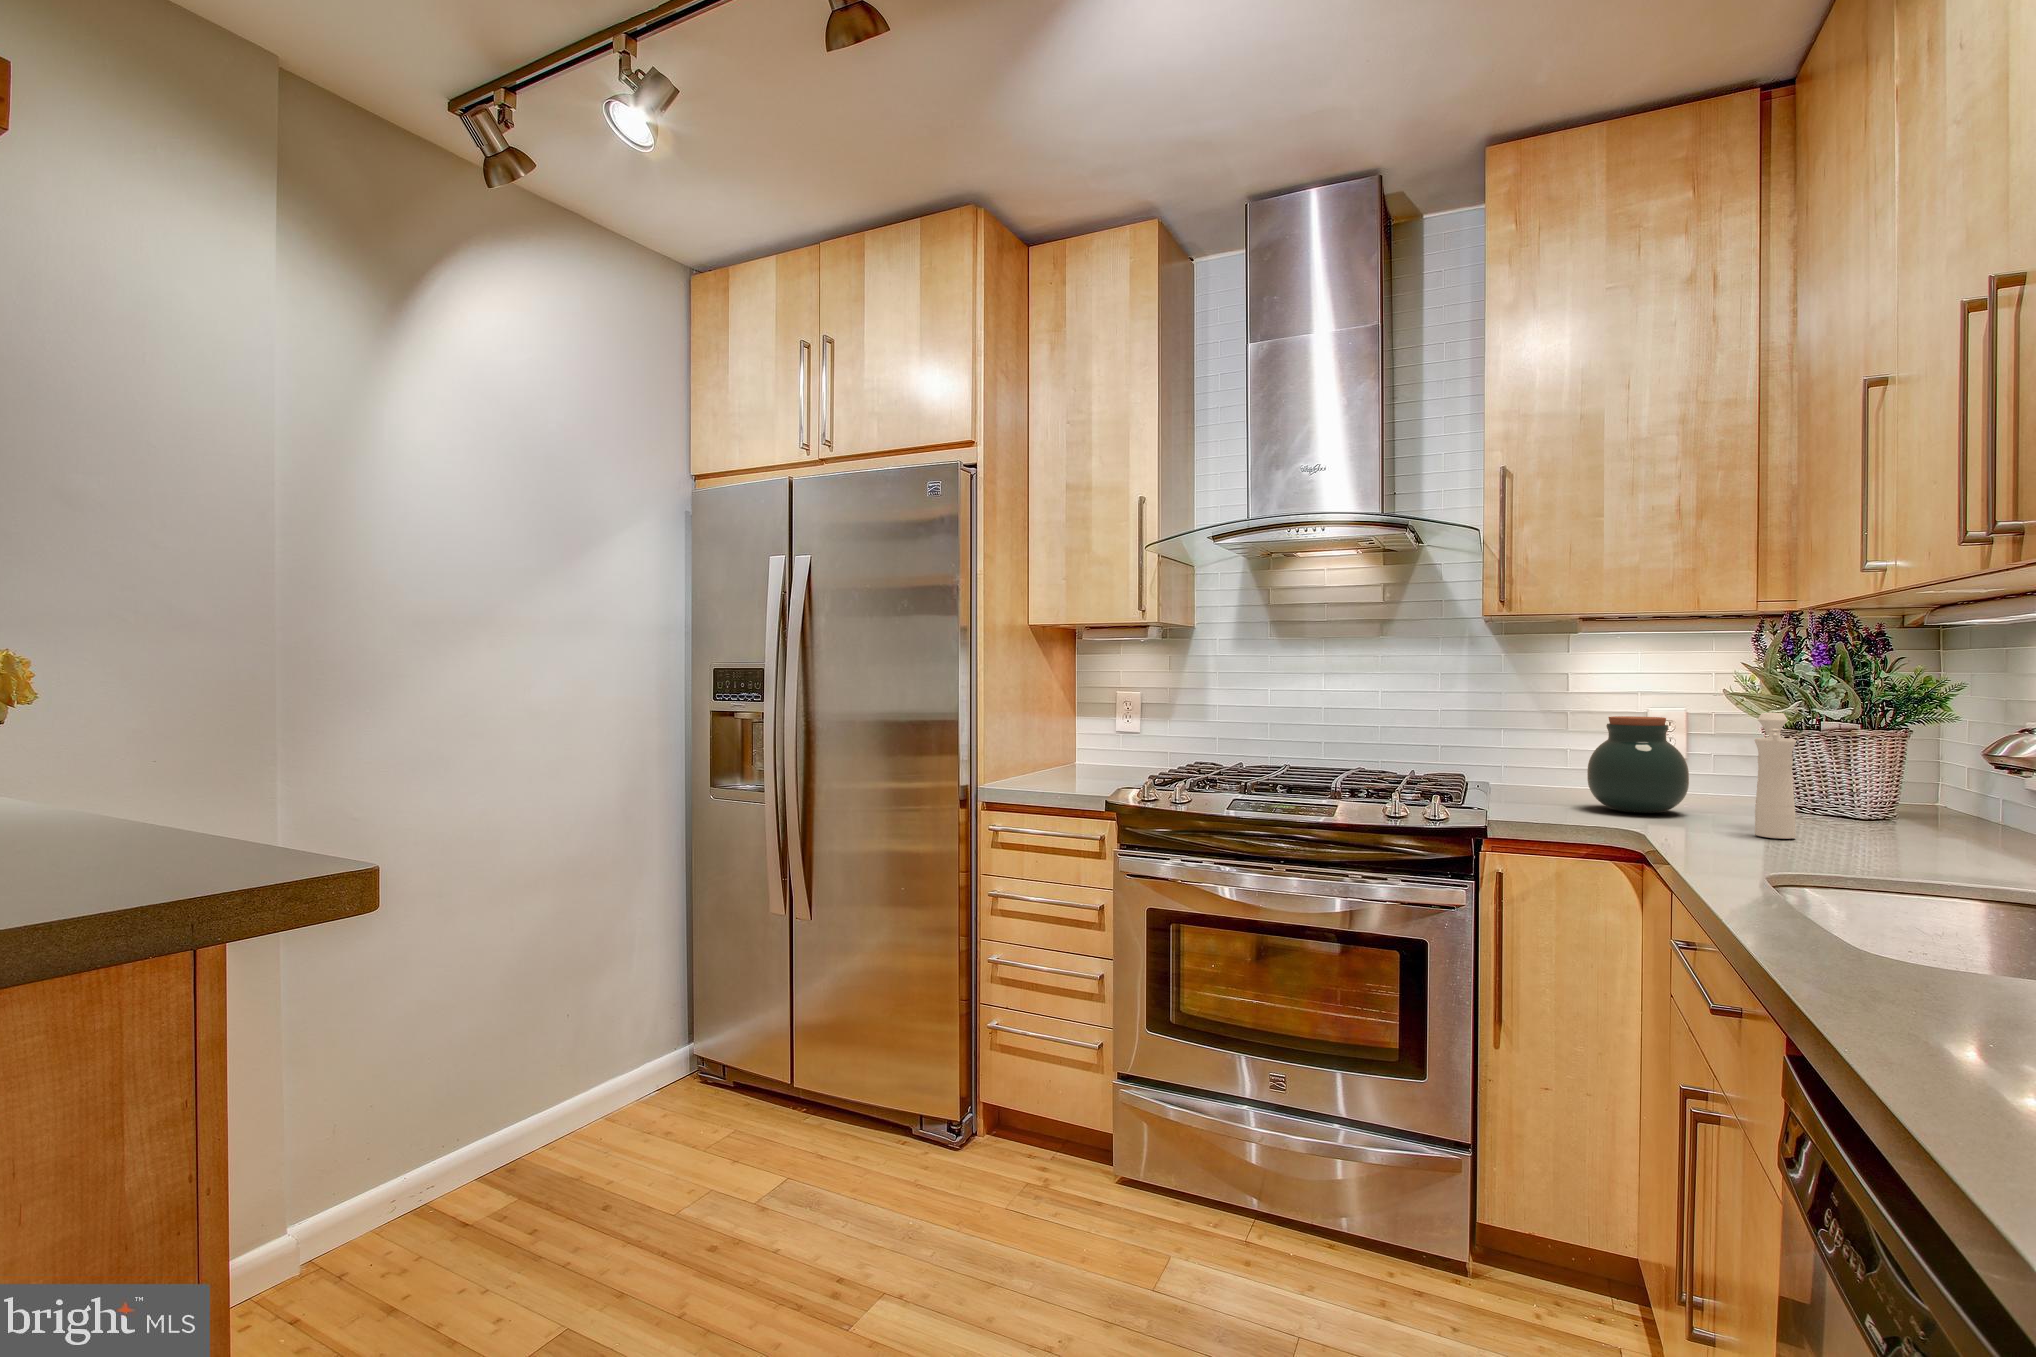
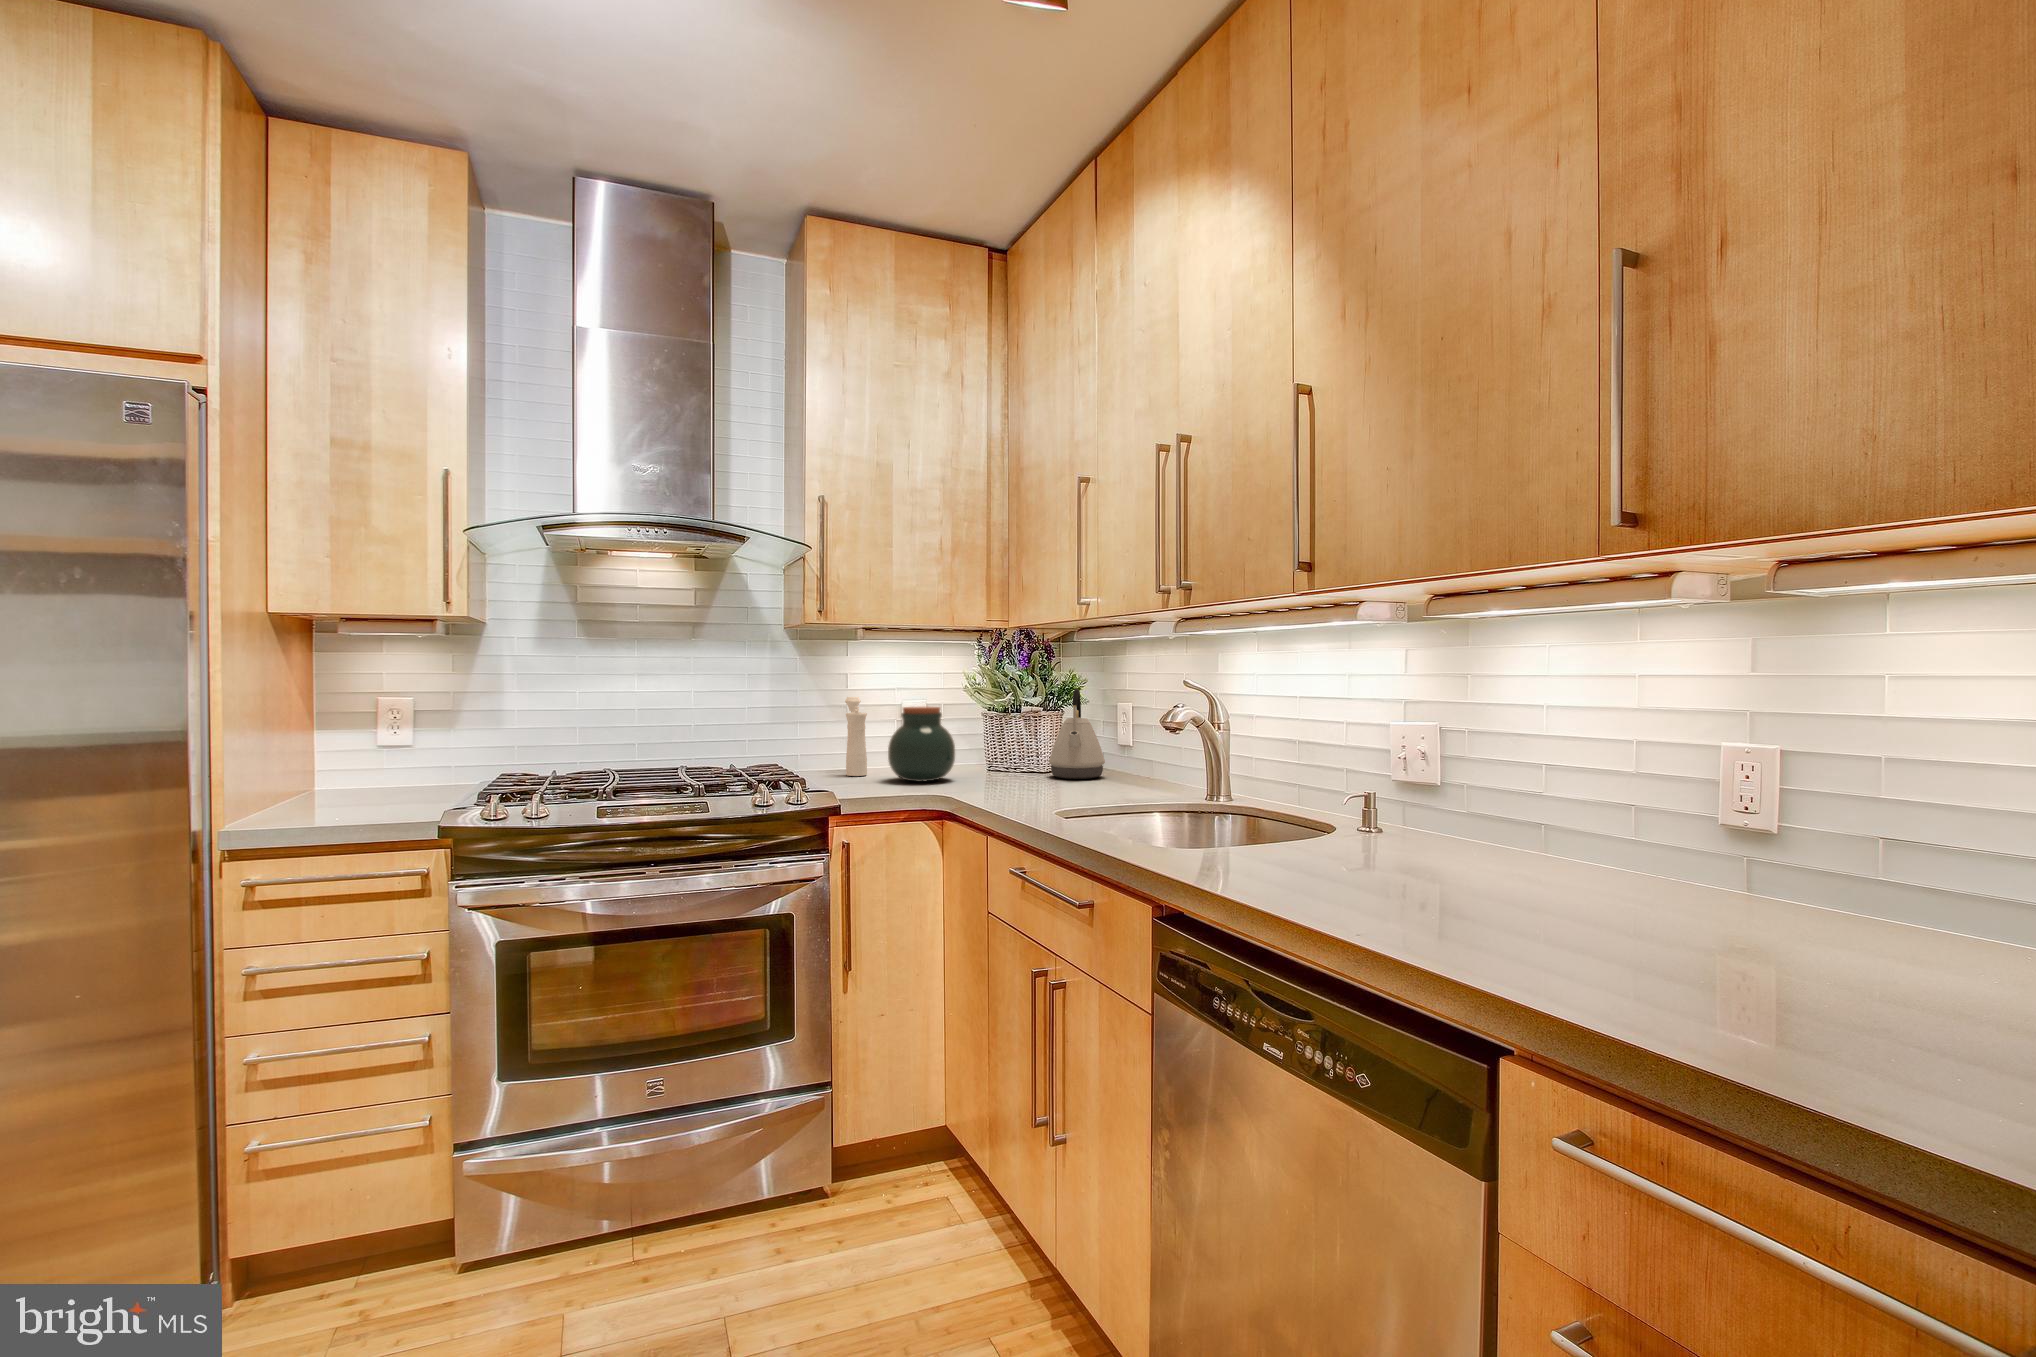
kettle: none [1858,698,1973,837] -> present [1049,689,1105,779]
pepper mill: present [1755,713,1796,839] -> present [845,697,867,776]

